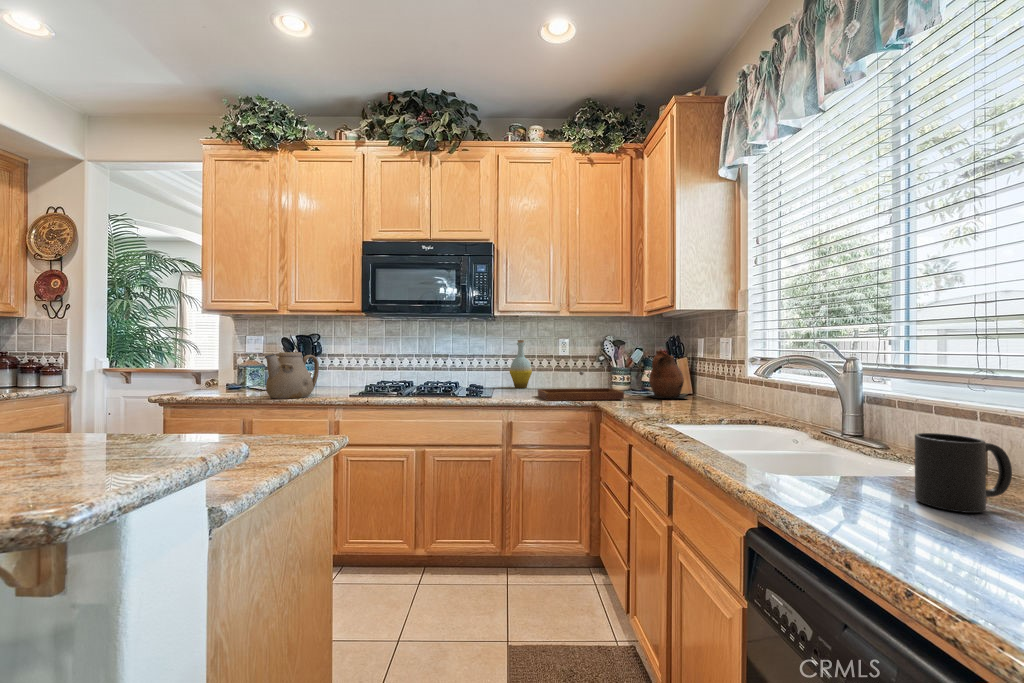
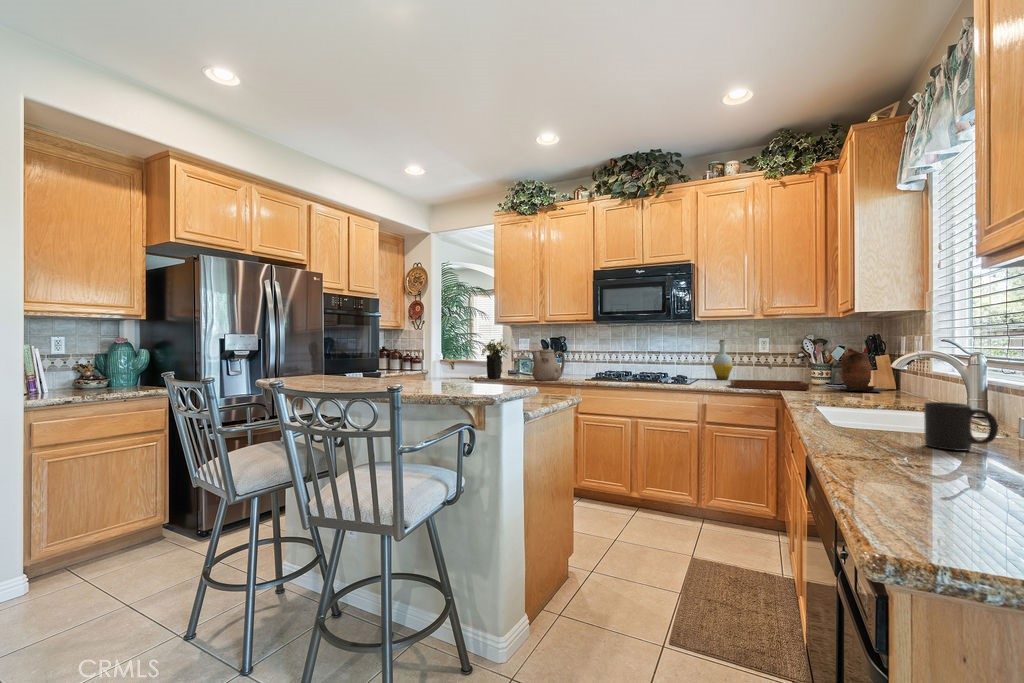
flower arrangement: none [173,335,234,398] -> present [481,339,510,379]

